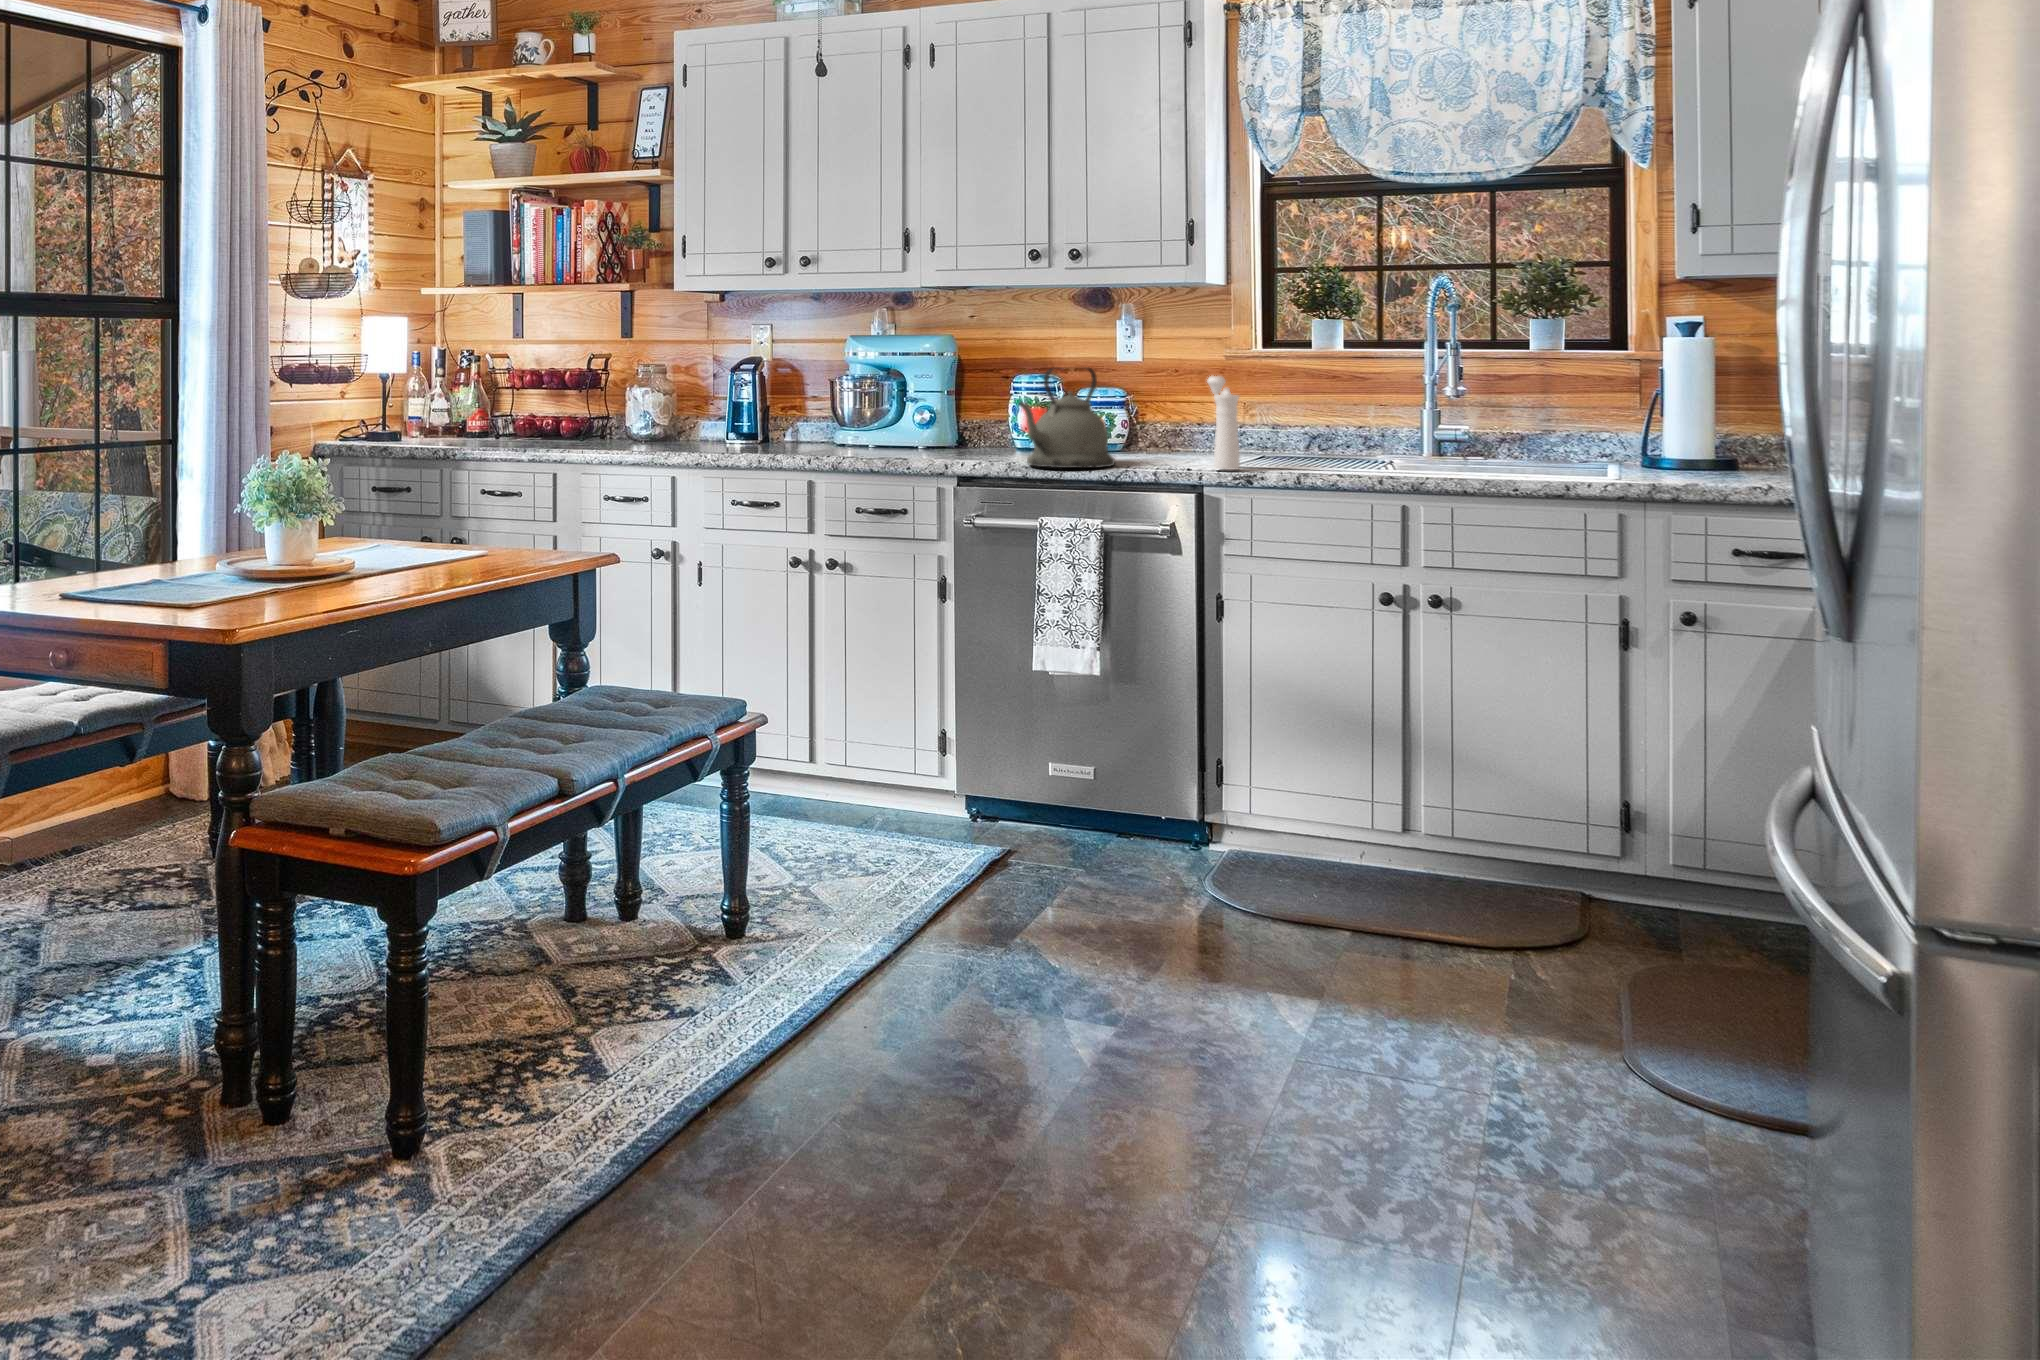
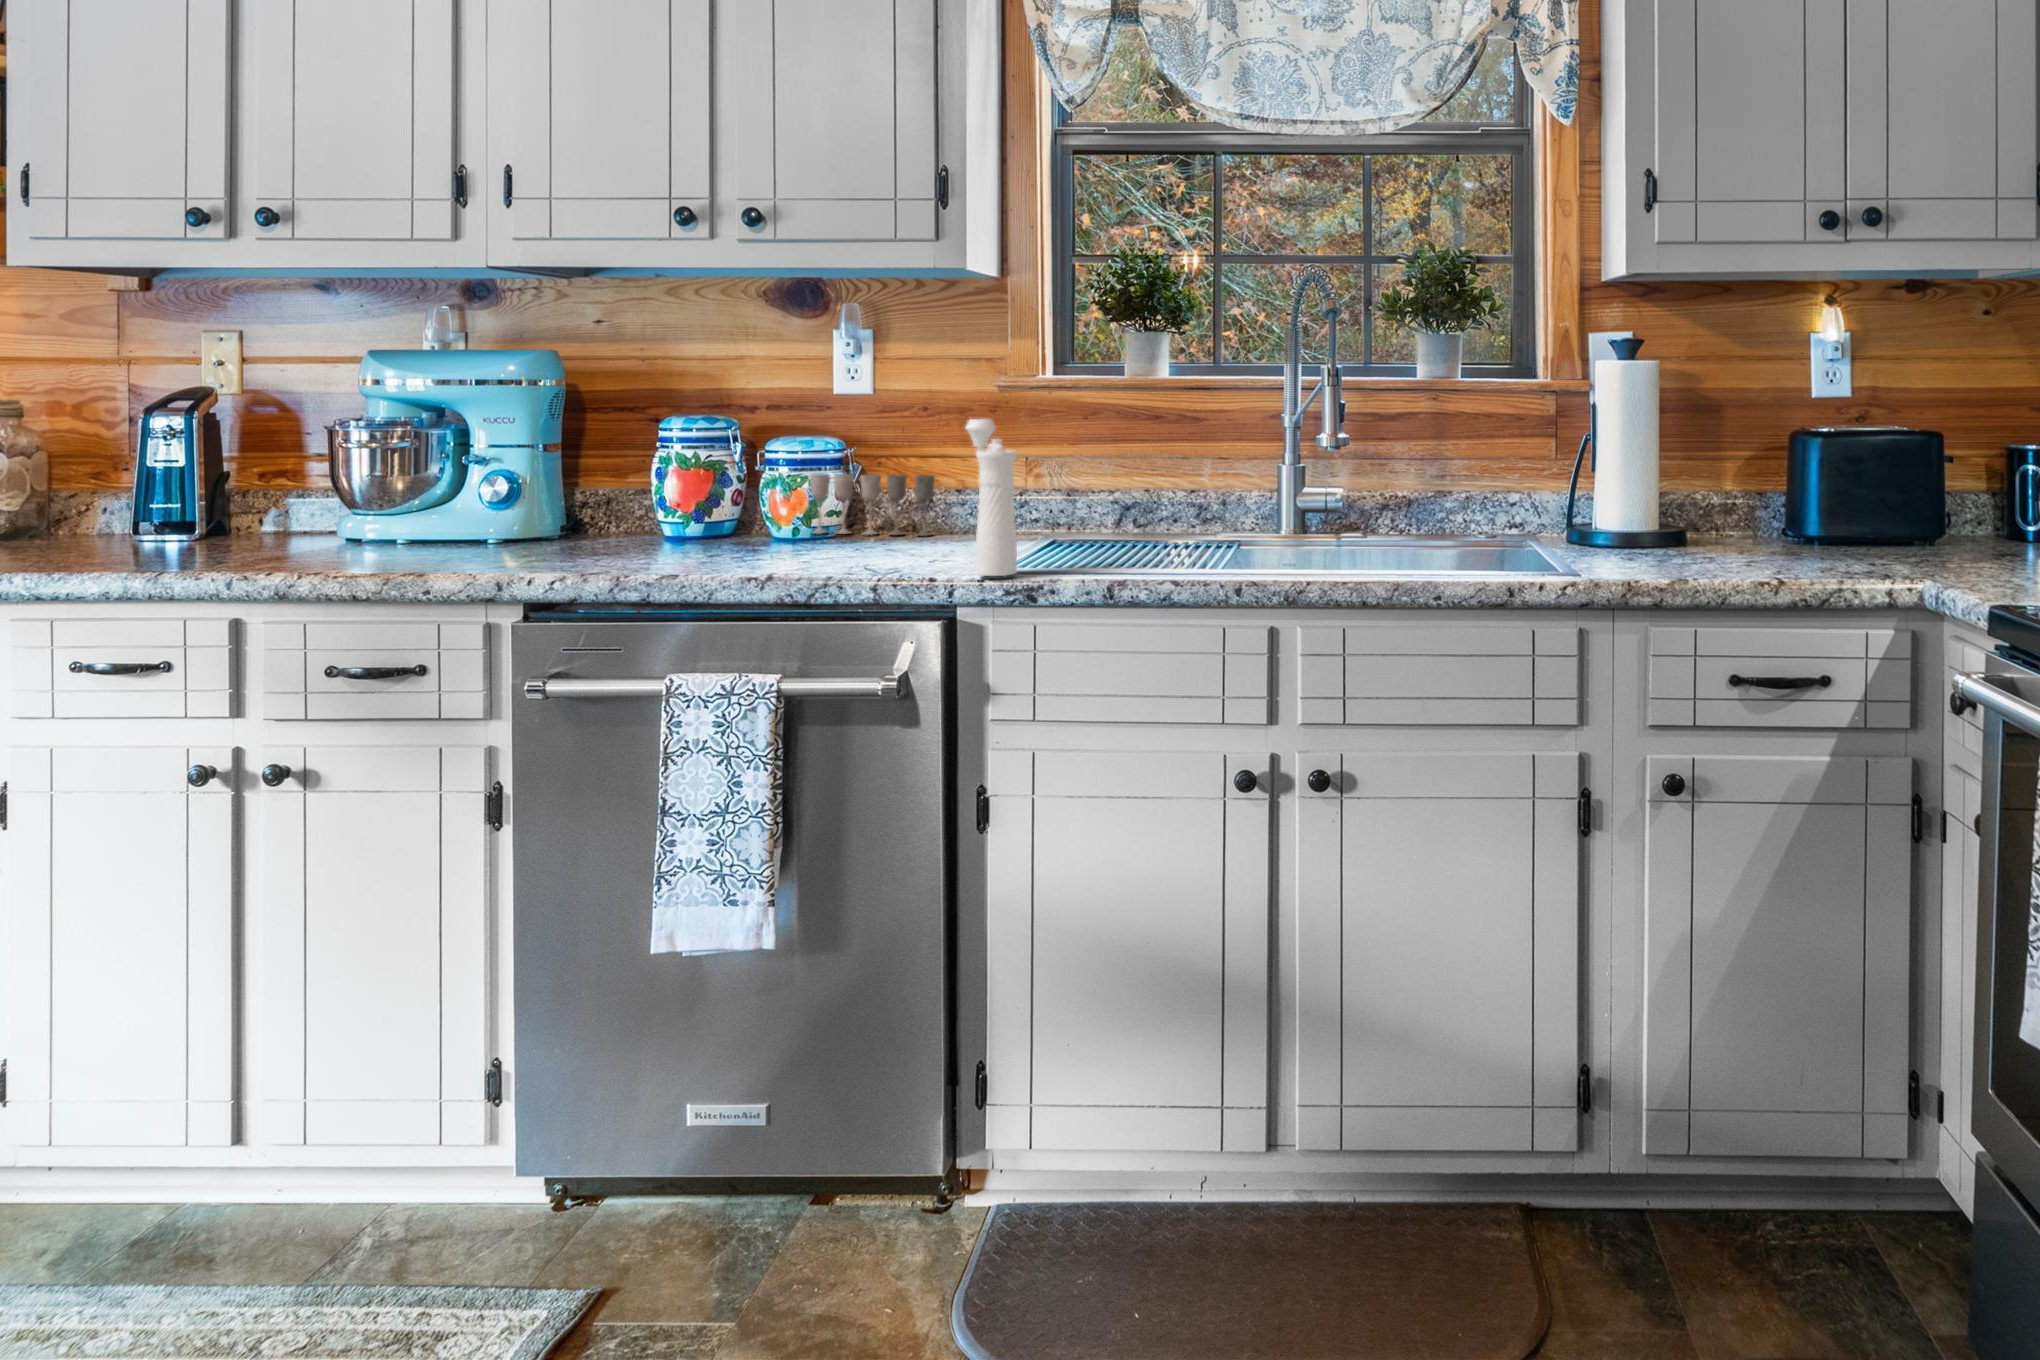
kettle: present [1019,367,1115,468] -> none [634,404,812,583]
wine glass: none [1107,412,1187,451] -> present [810,474,935,536]

